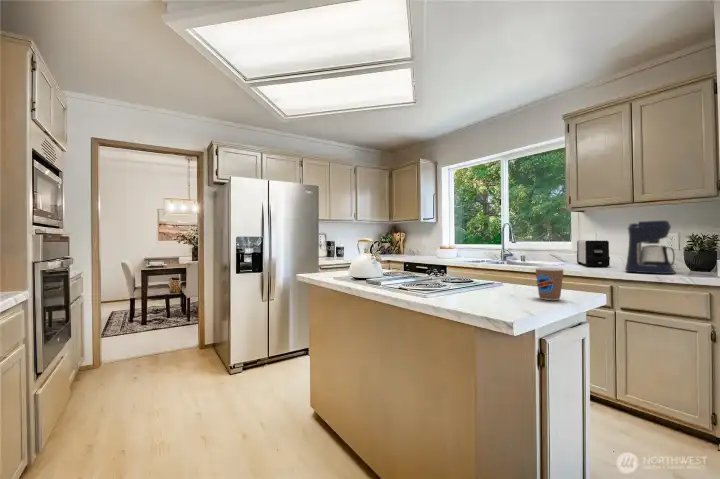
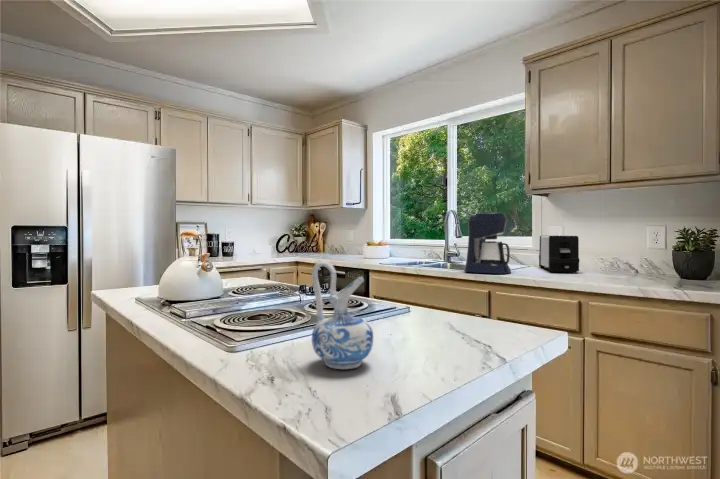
coffee maker: present [625,221,675,274] -> present [464,213,511,274]
ceramic pitcher: none [475,255,508,307] -> present [312,261,373,369]
coffee cup: present [535,267,564,300] -> none [442,282,491,344]

